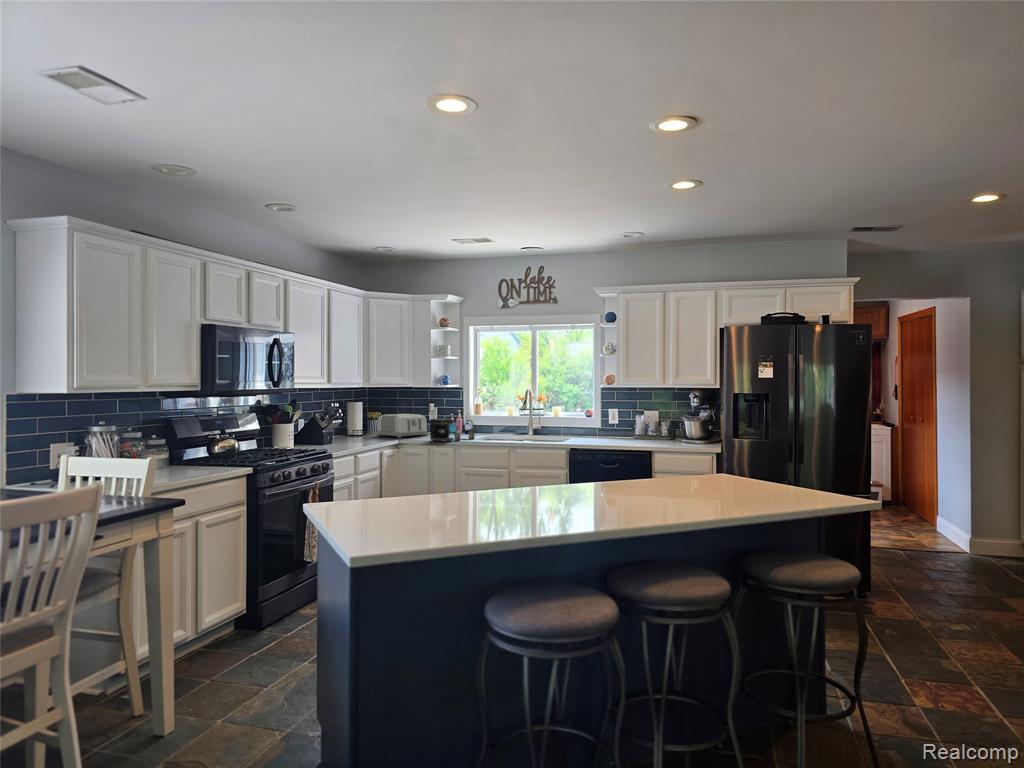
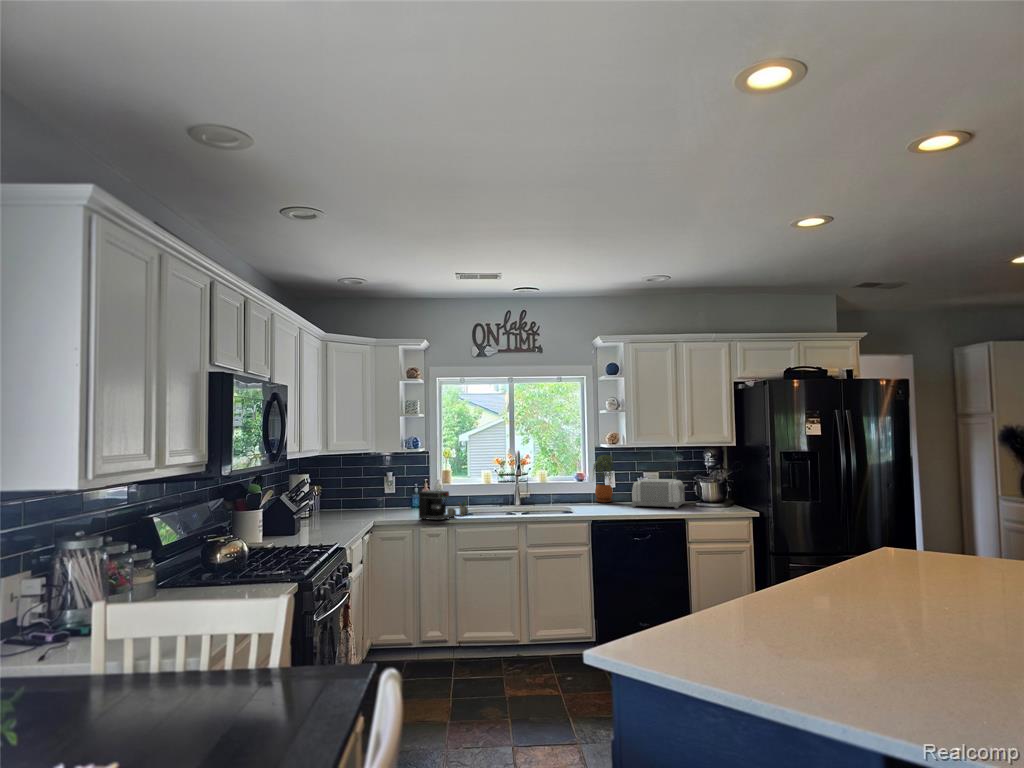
potted plant: none [596,394,618,436] -> present [593,455,613,503]
toaster: present [377,414,428,438] -> present [632,479,687,508]

